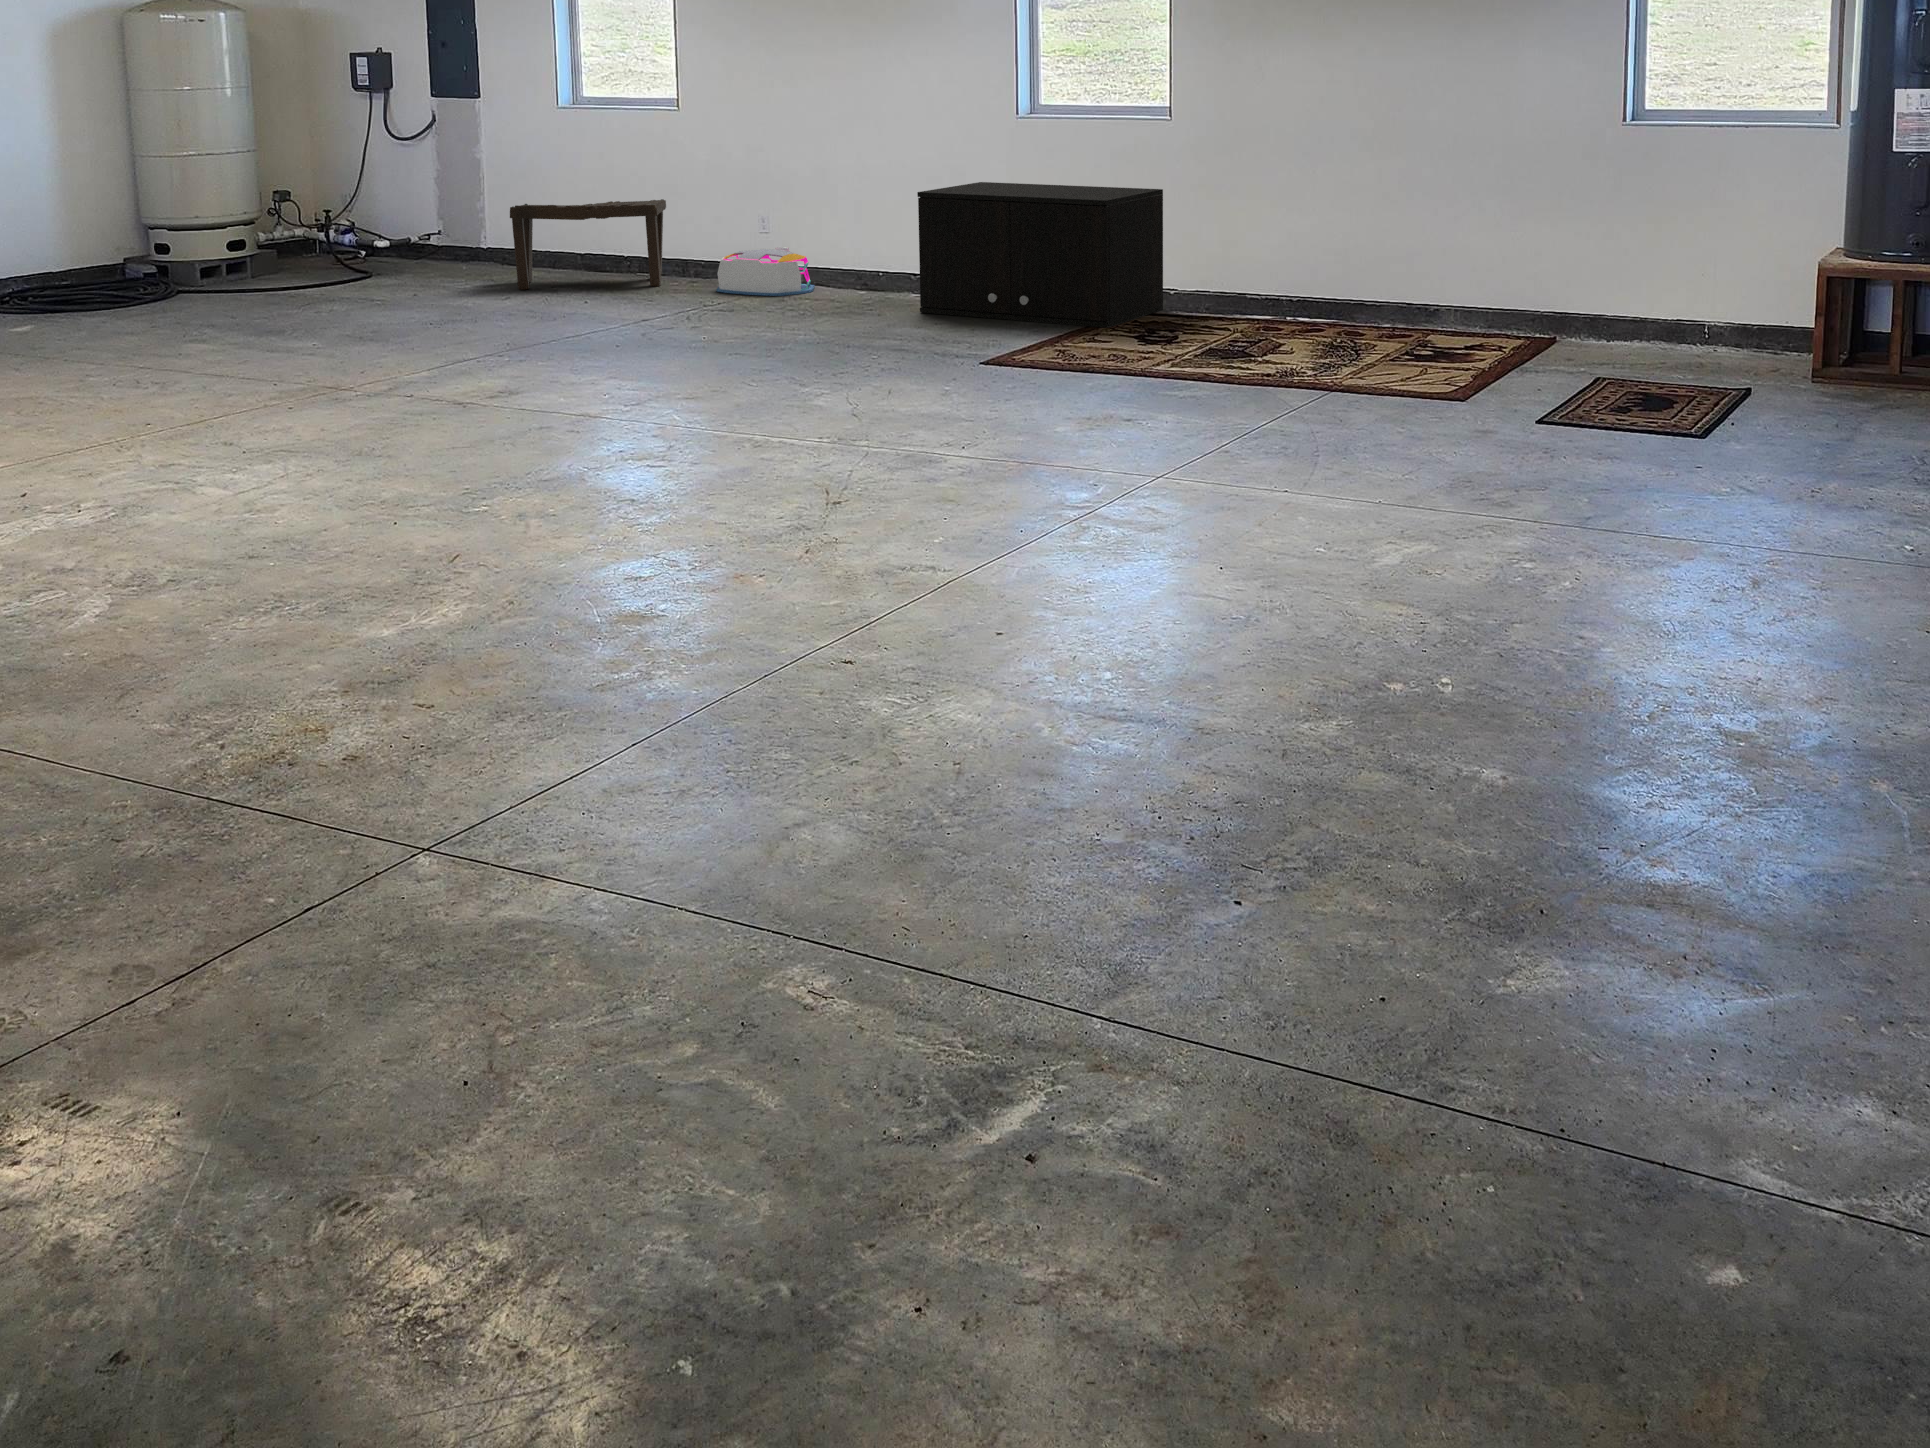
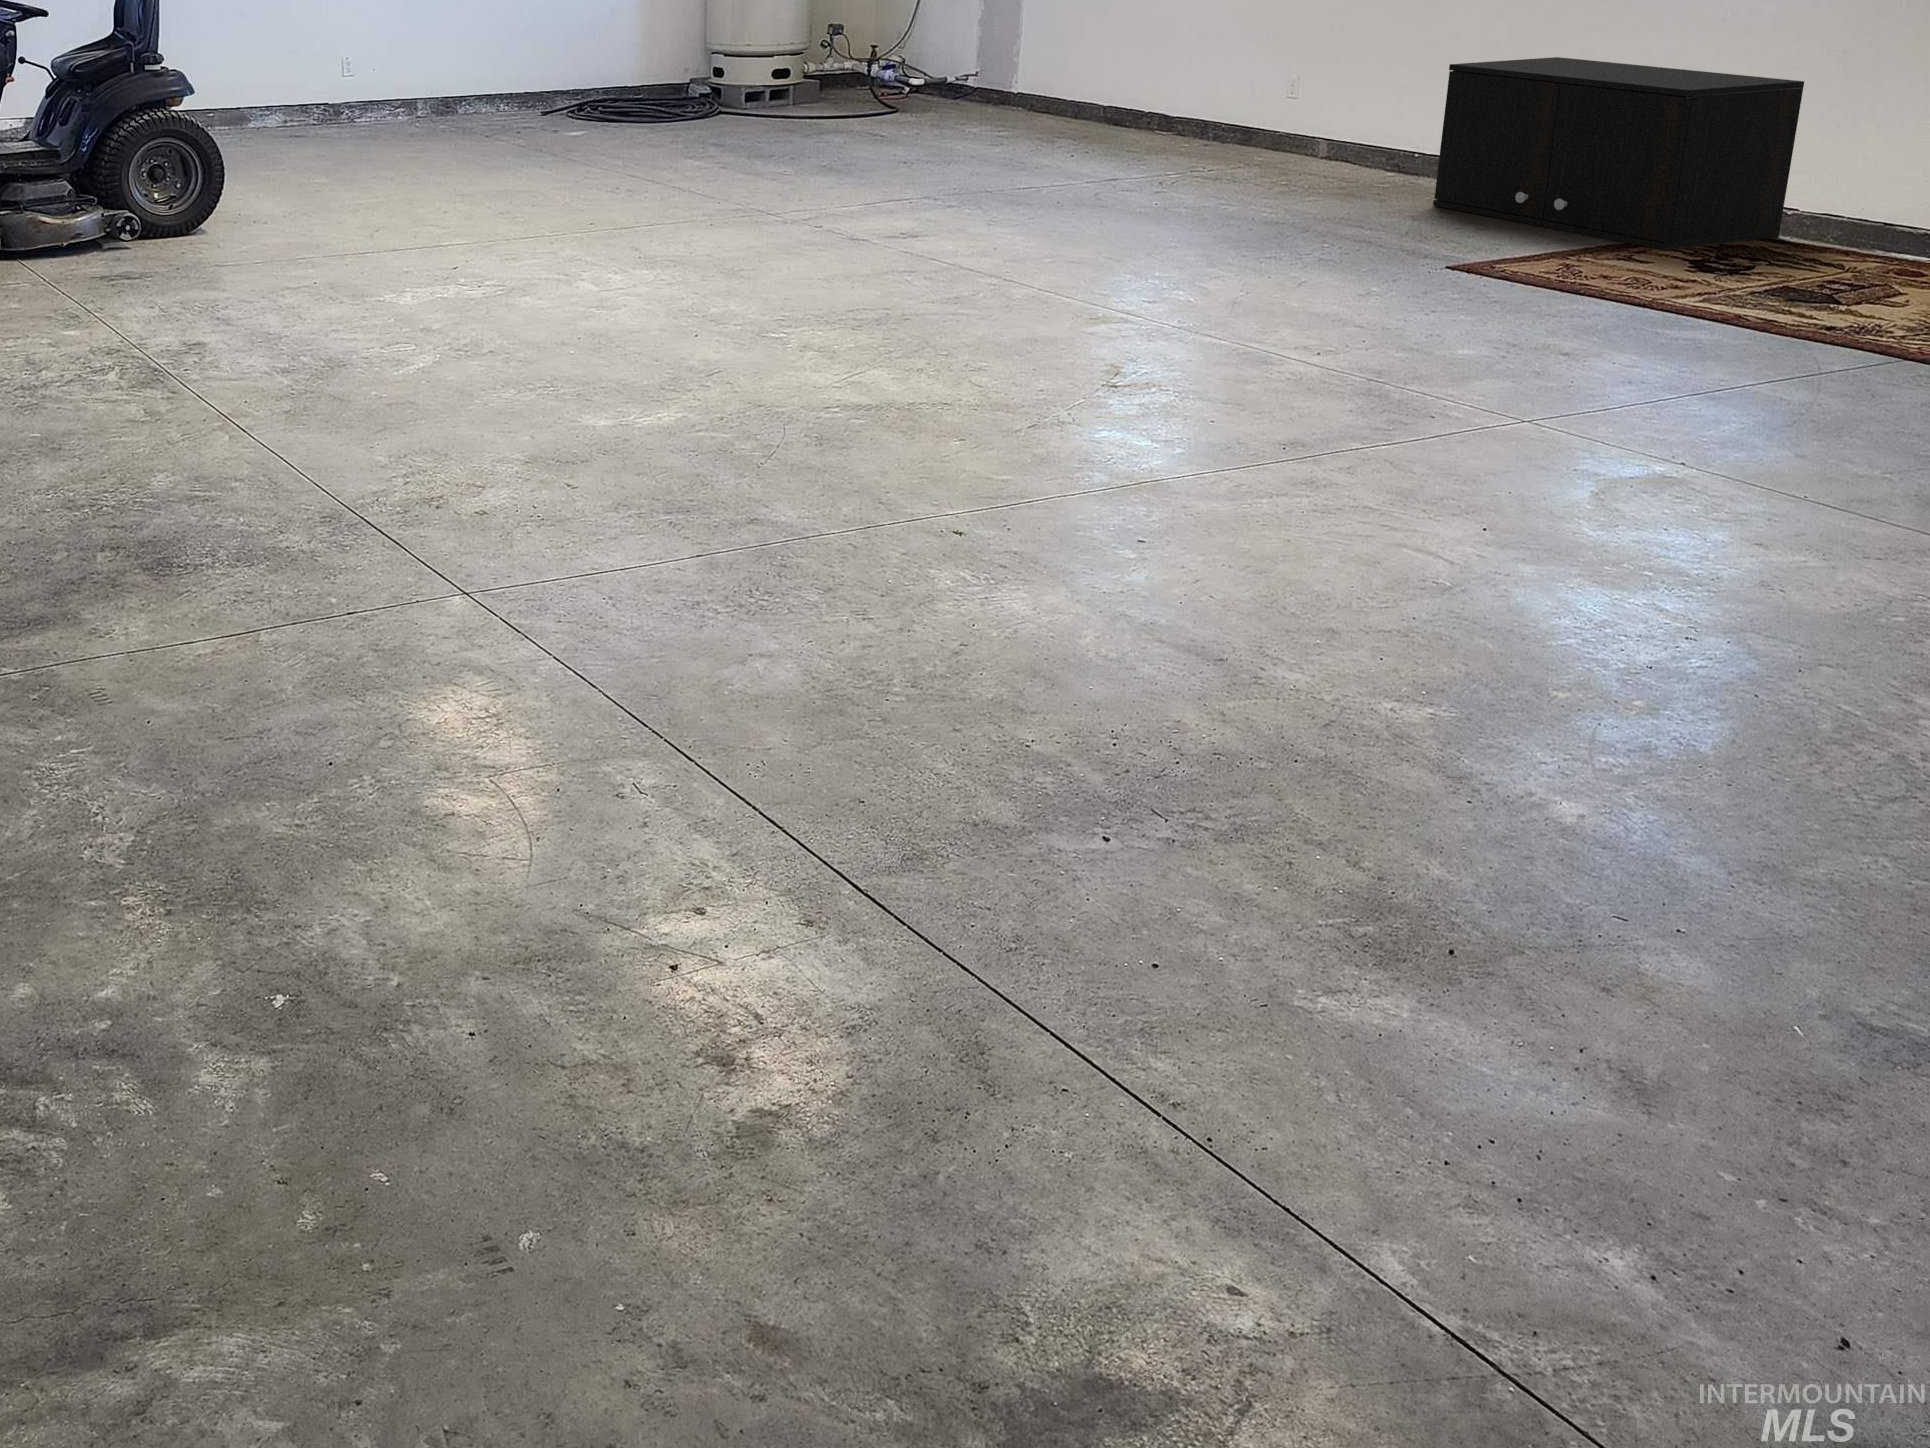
bench: present [510,199,666,290] -> none [1017,50,1193,148]
storage bin: present [717,247,815,296] -> none [1221,116,1339,171]

